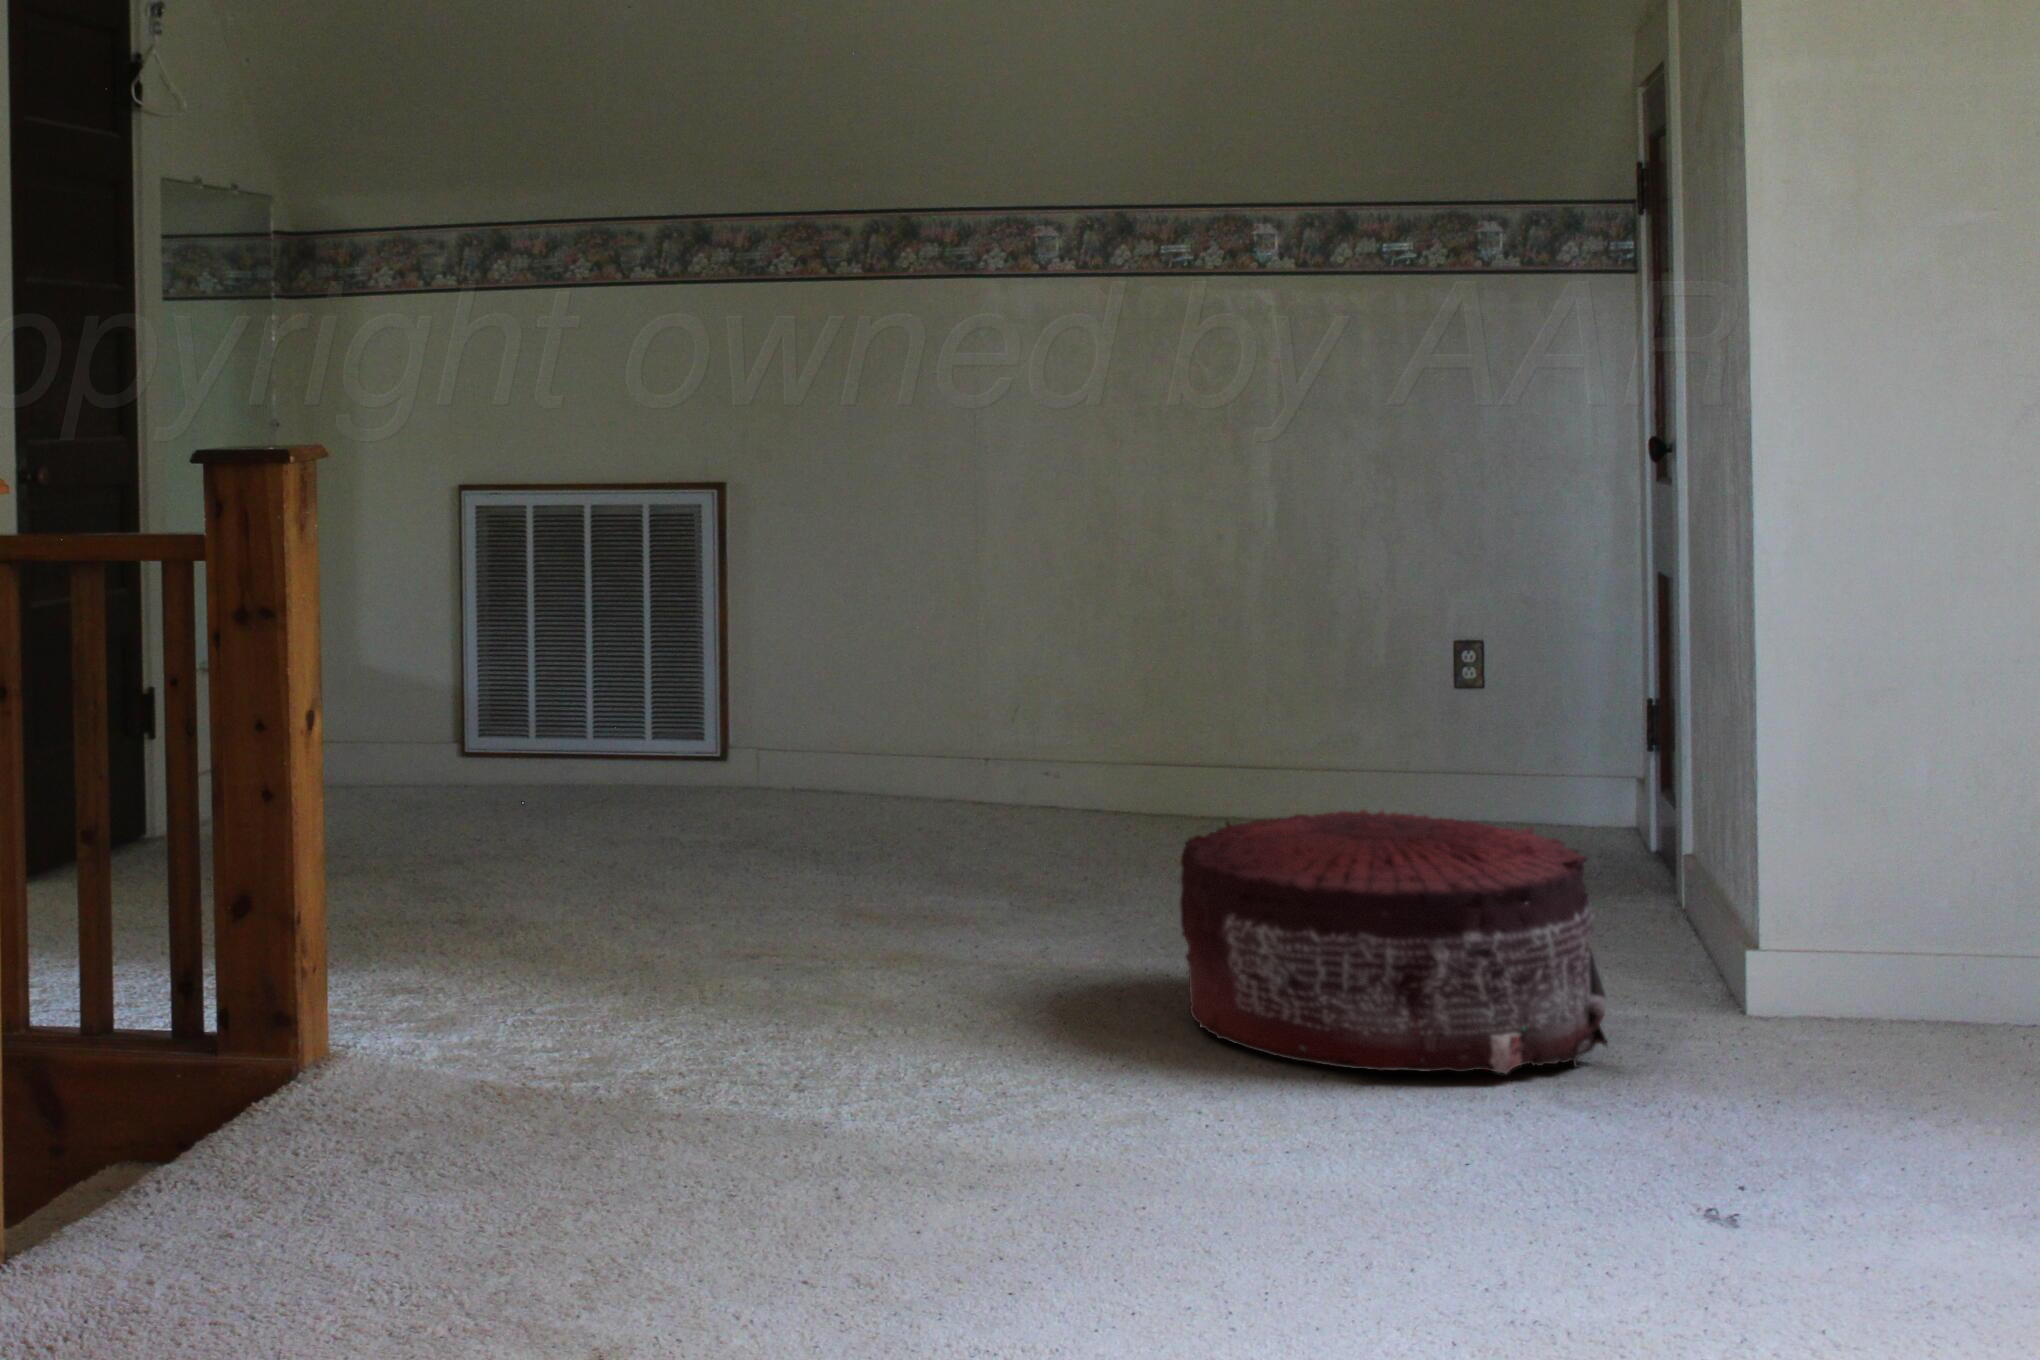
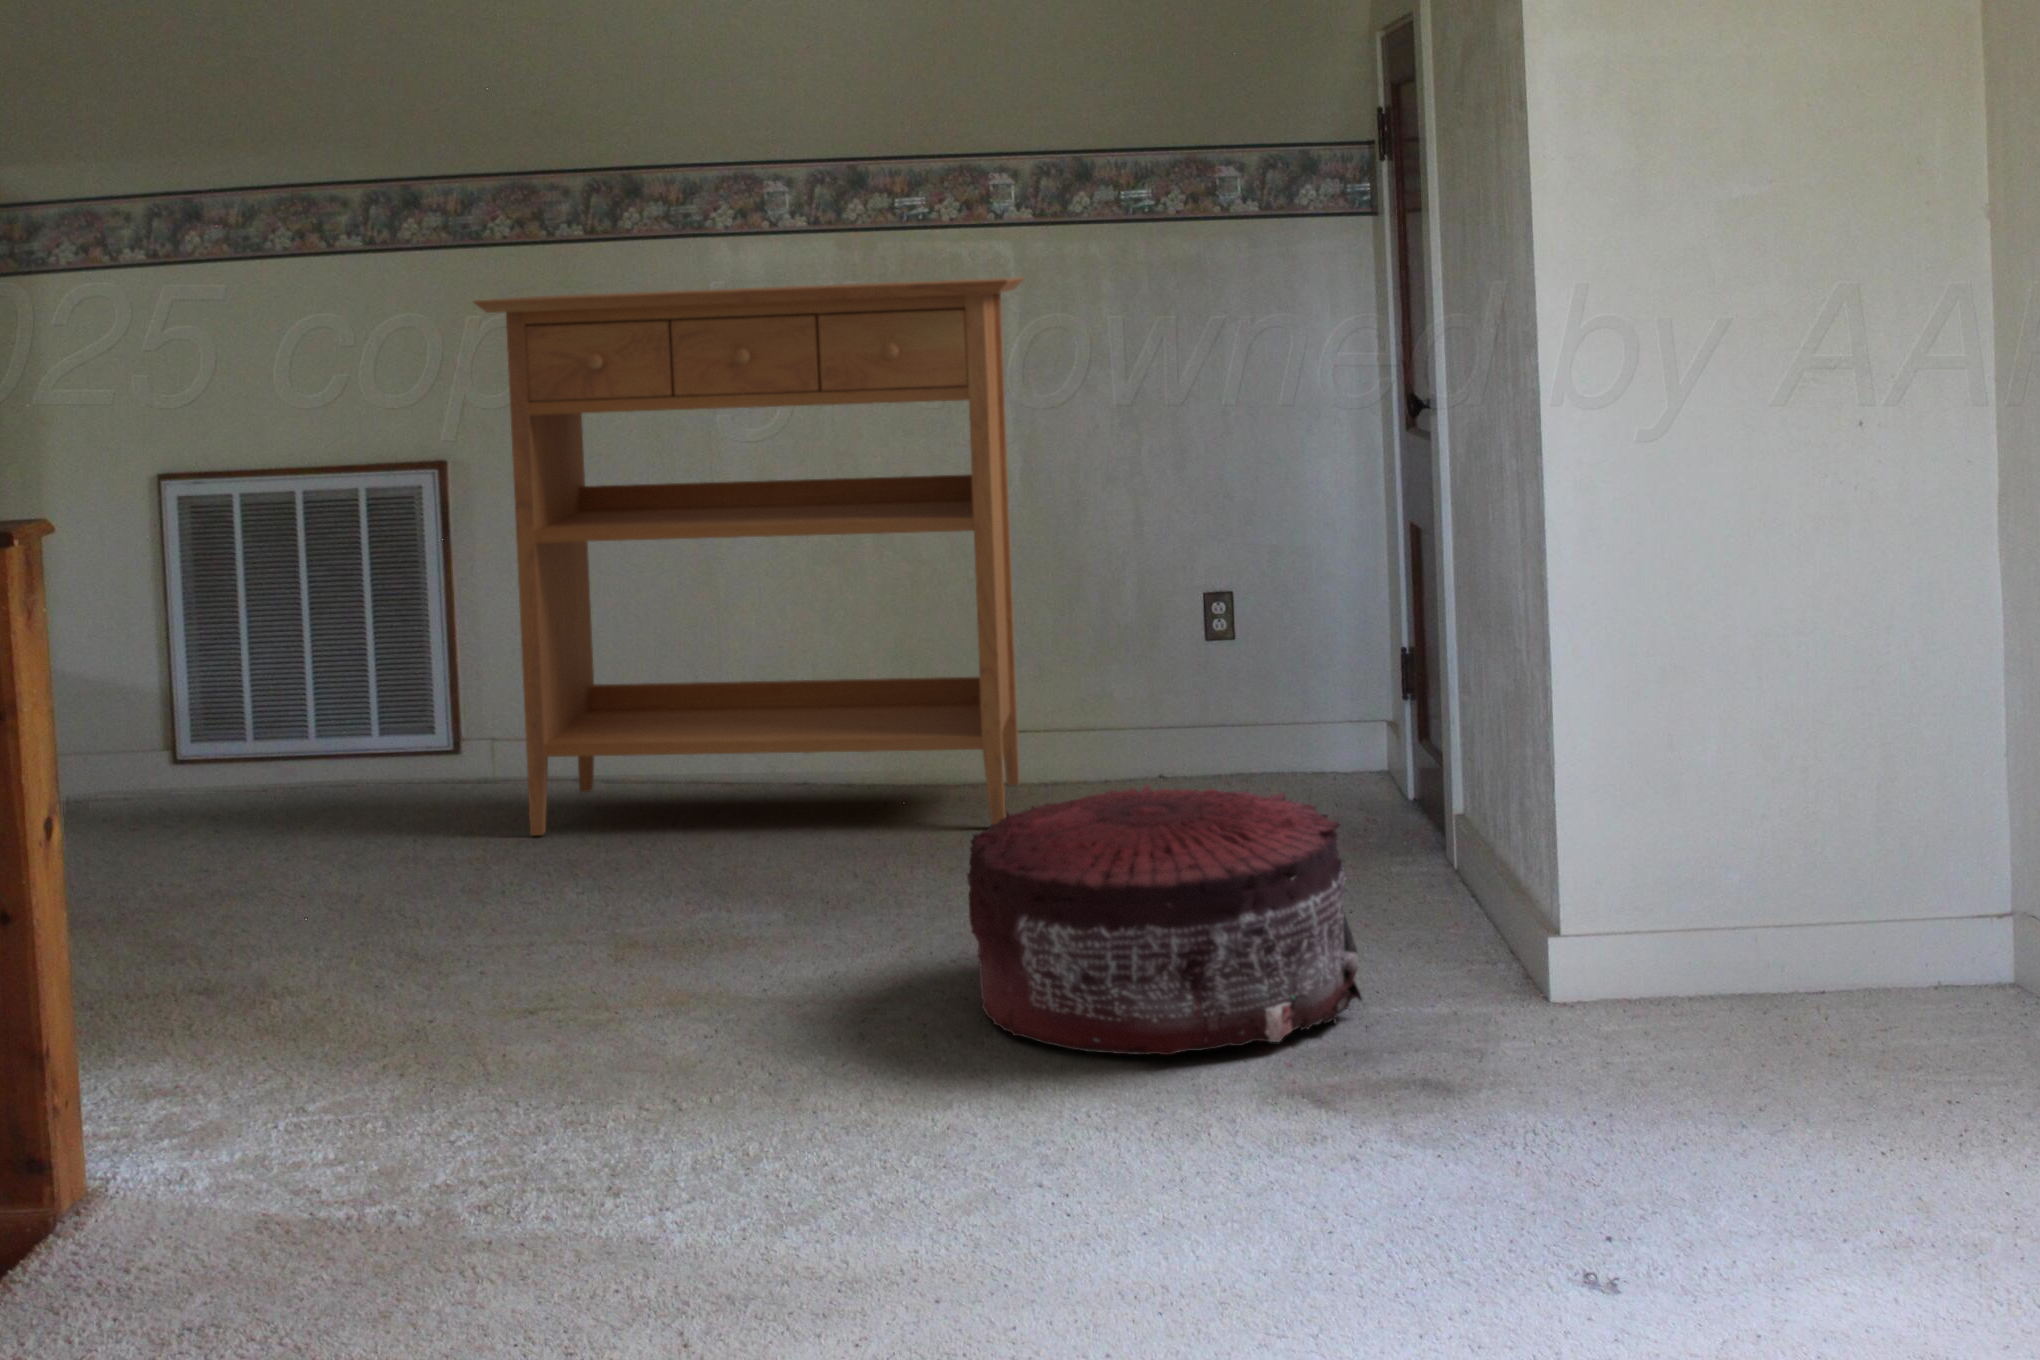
console table: none [743,314,1291,870] -> present [473,277,1024,836]

